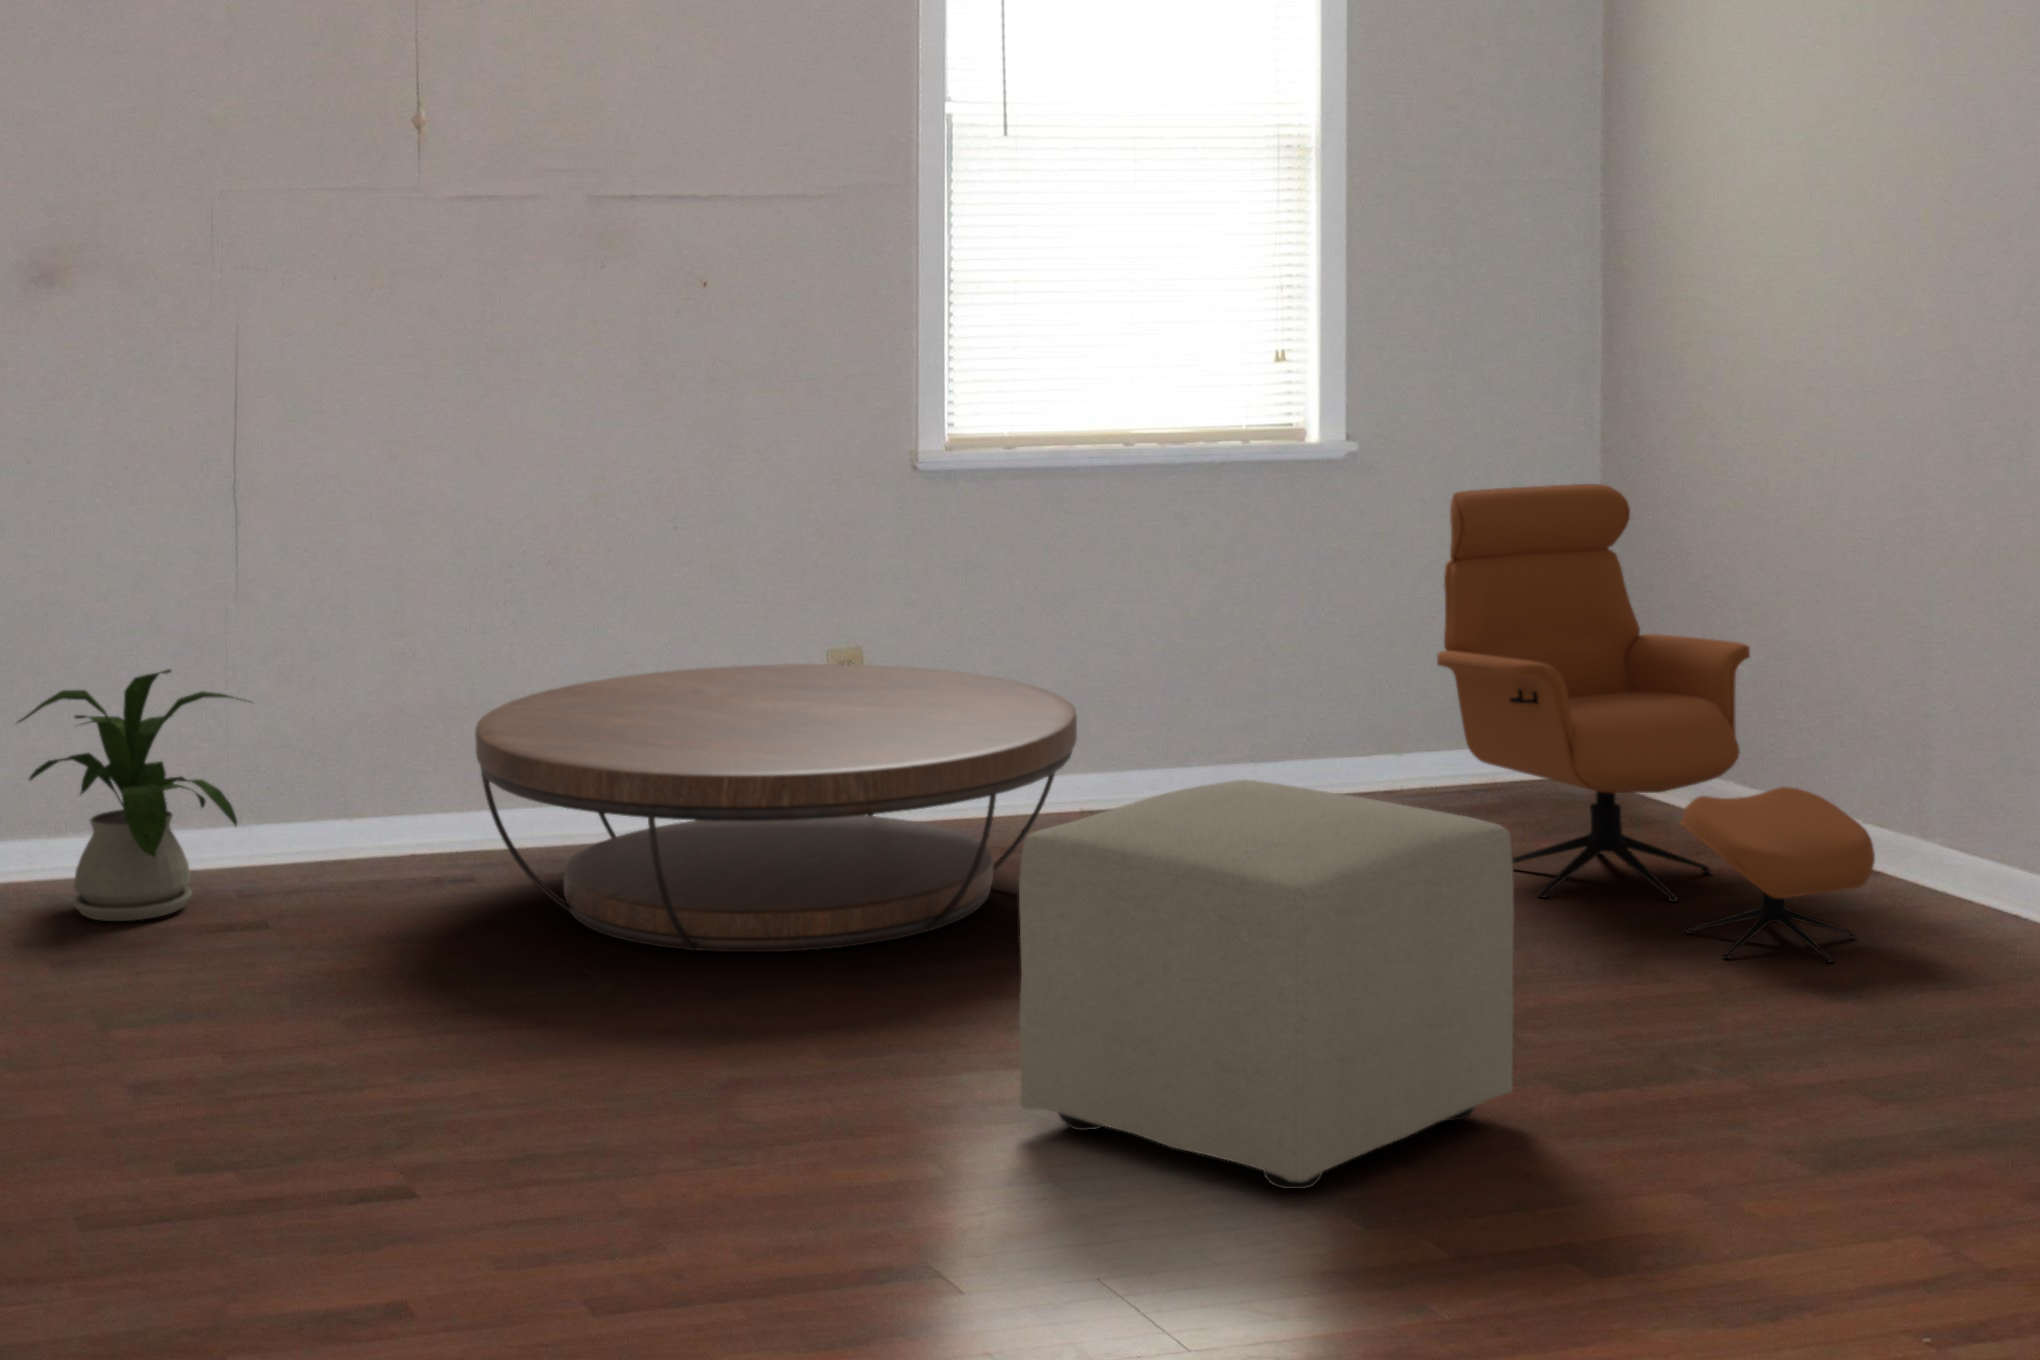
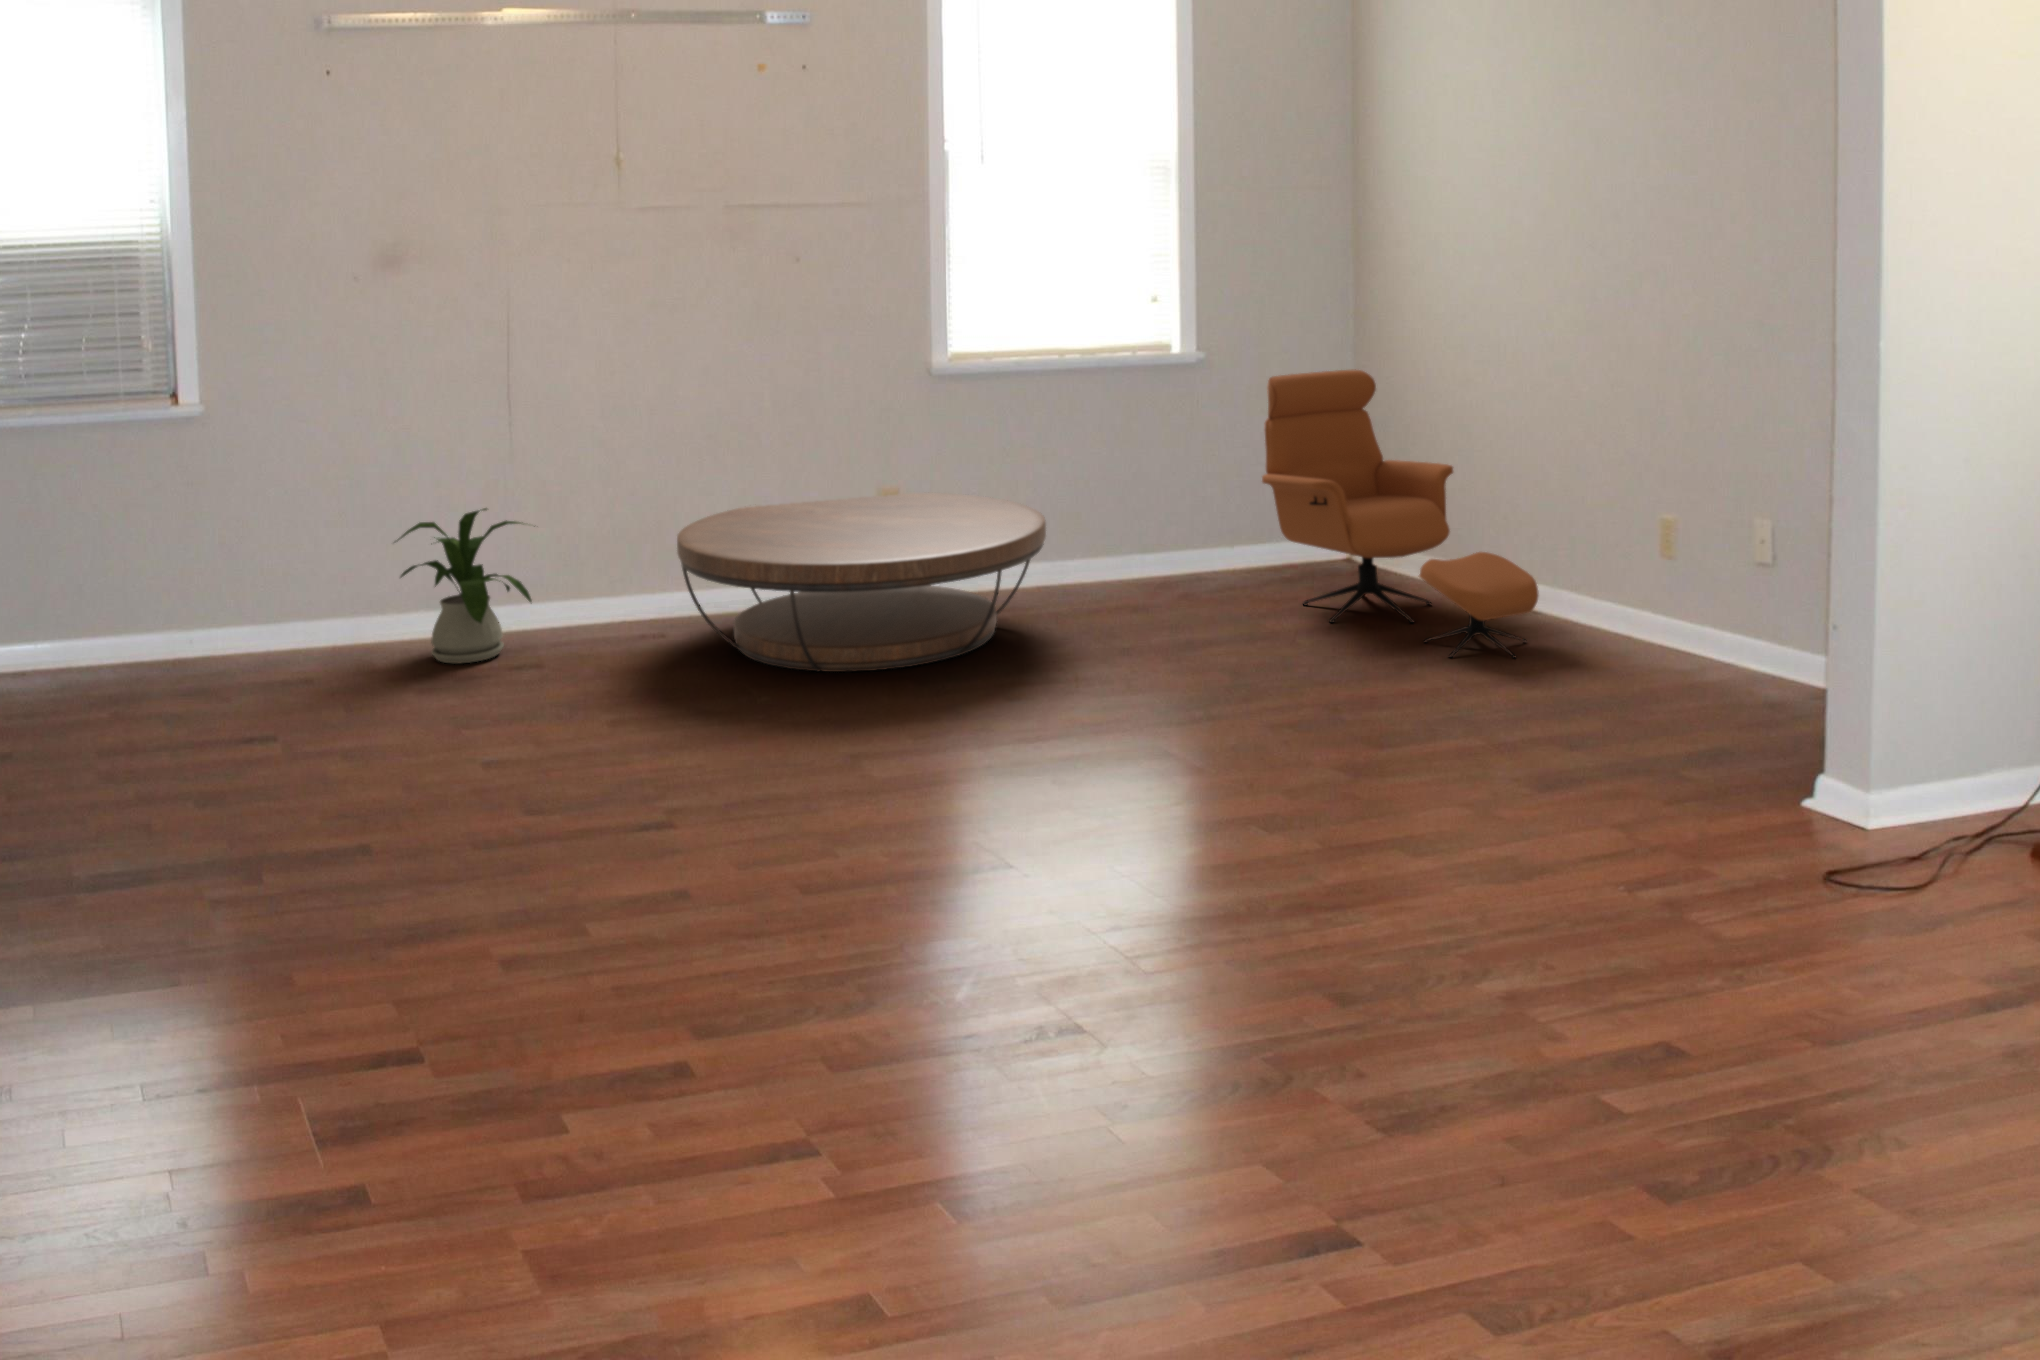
ottoman: present [1019,780,1514,1189] -> none [1033,559,1338,811]

